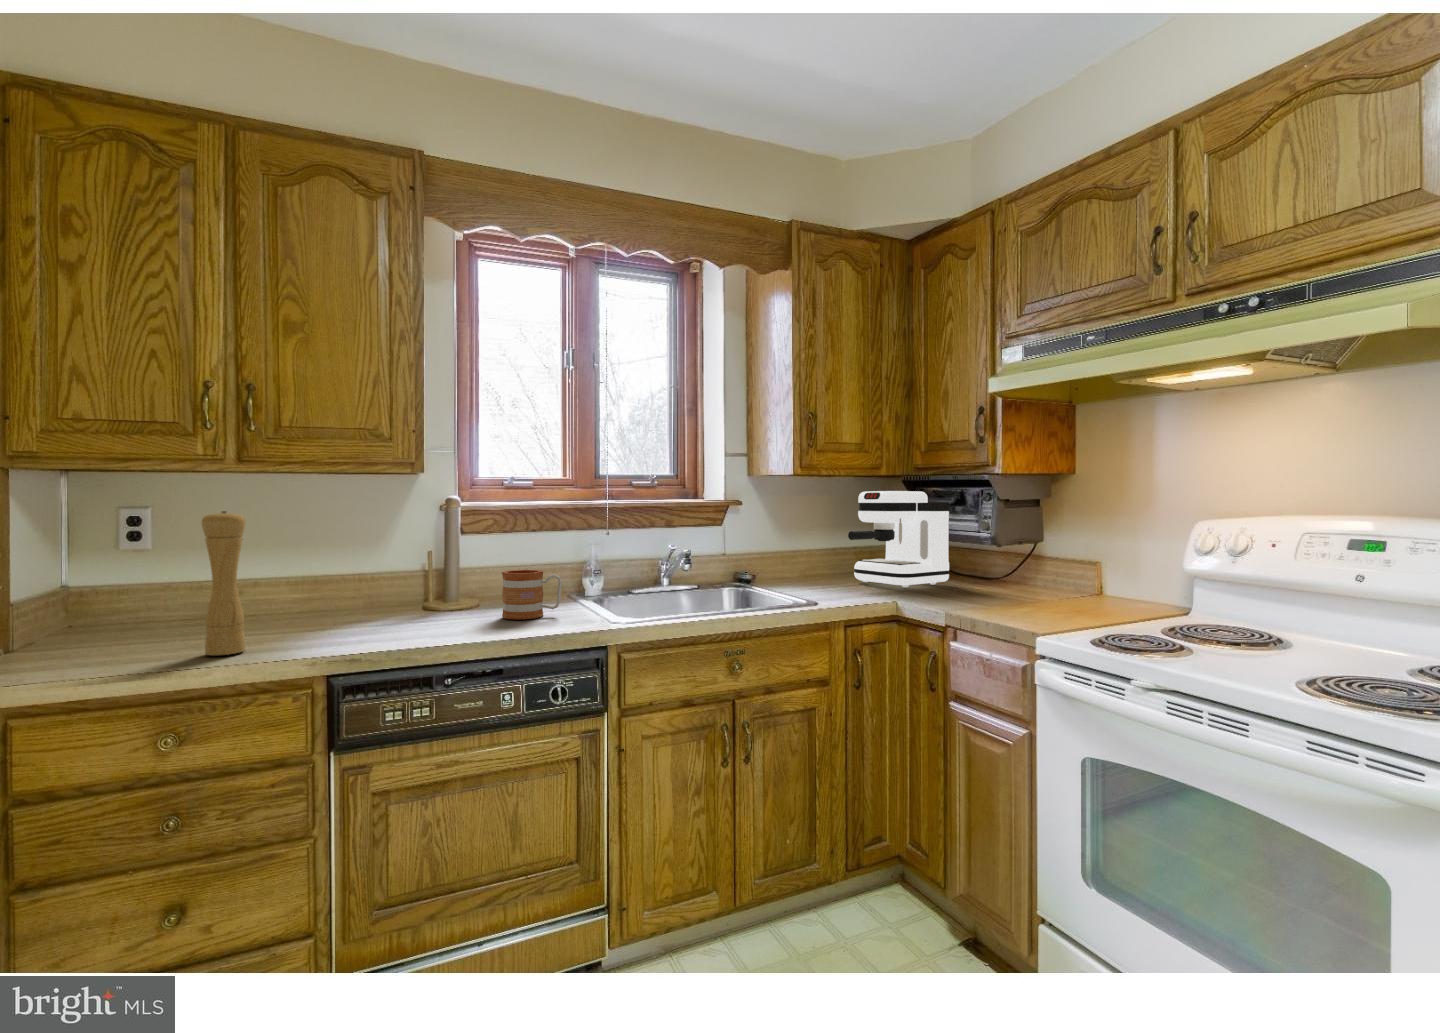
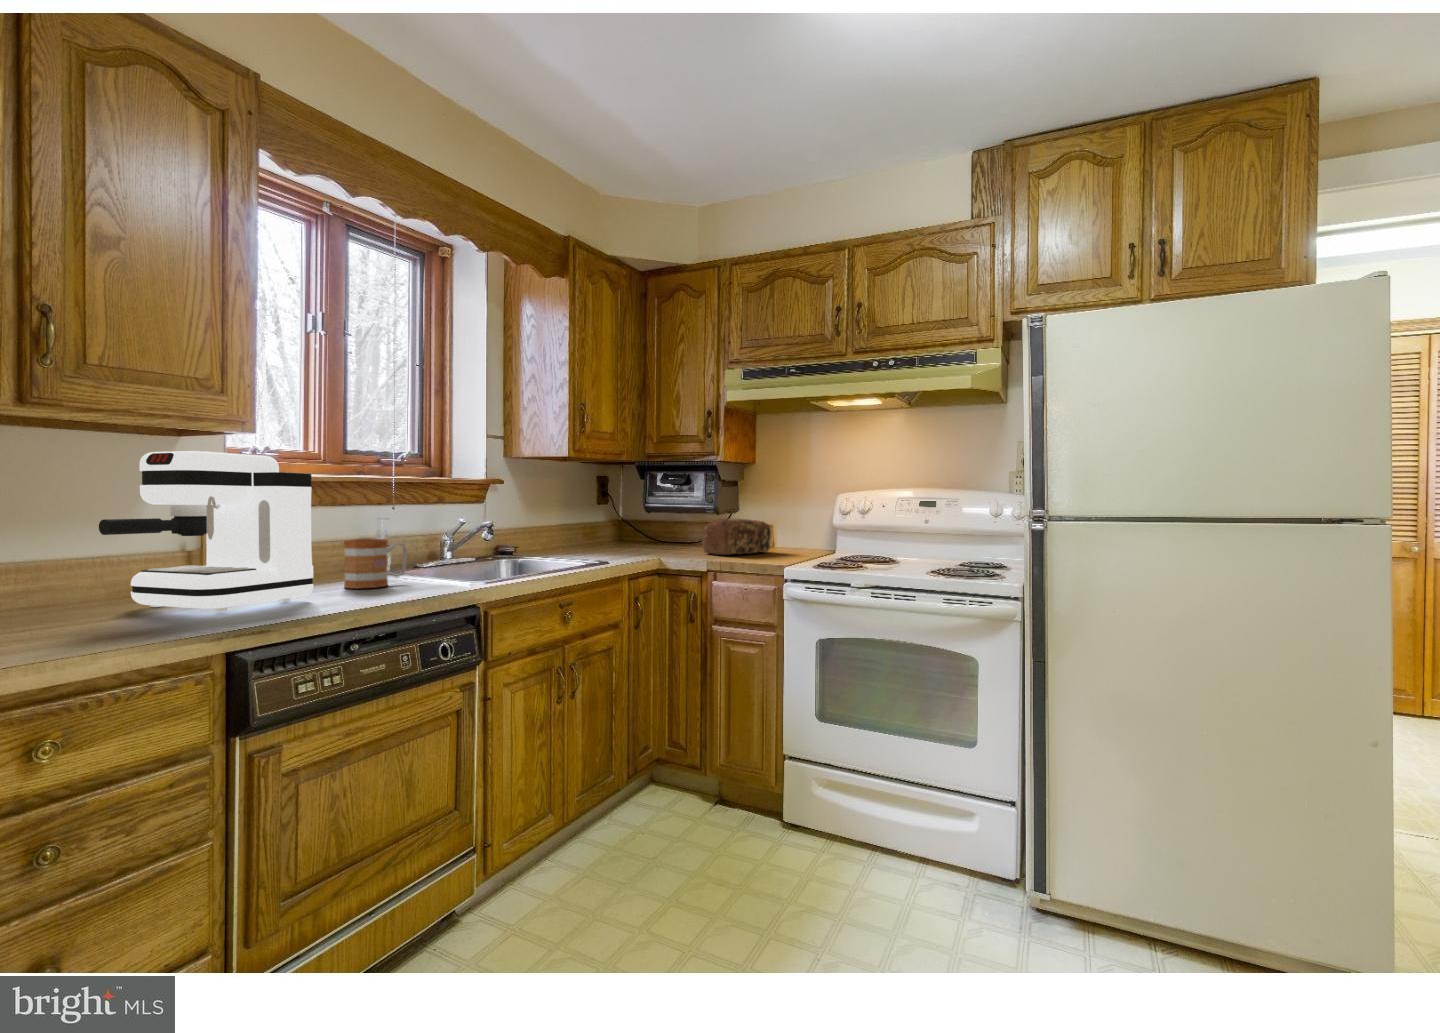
coffee maker: present [848,491,949,588] -> present [99,451,313,612]
pepper mill: present [202,511,246,655] -> none [47,461,108,641]
bread loaf: none [969,552,1079,604] -> present [702,519,771,555]

